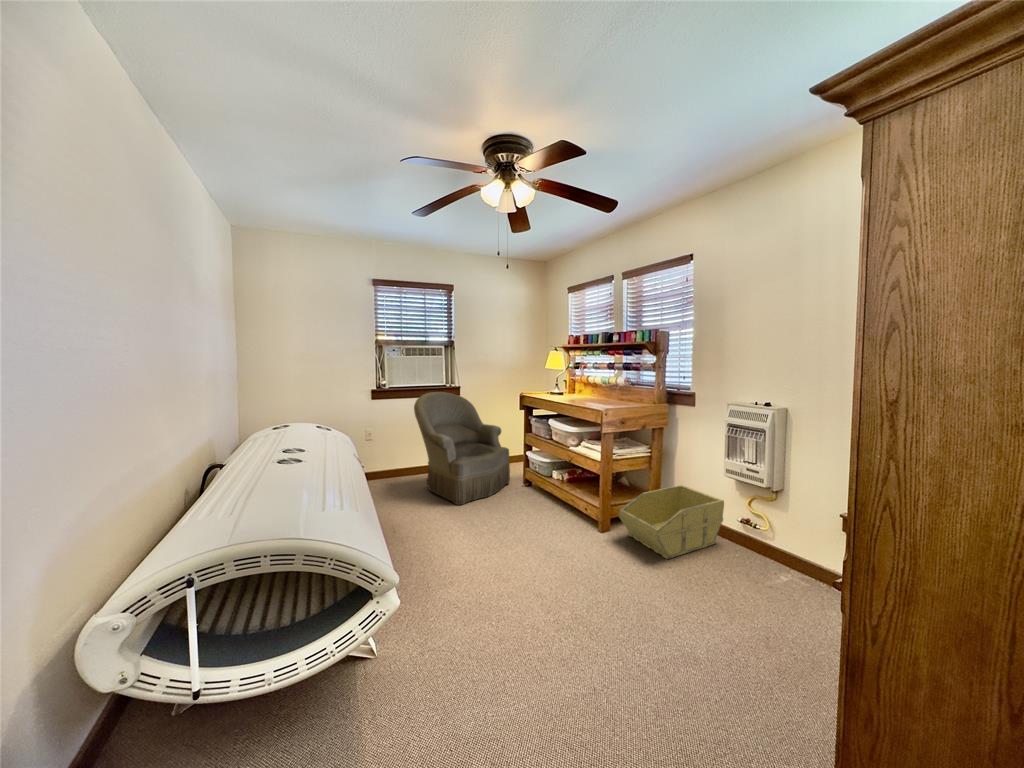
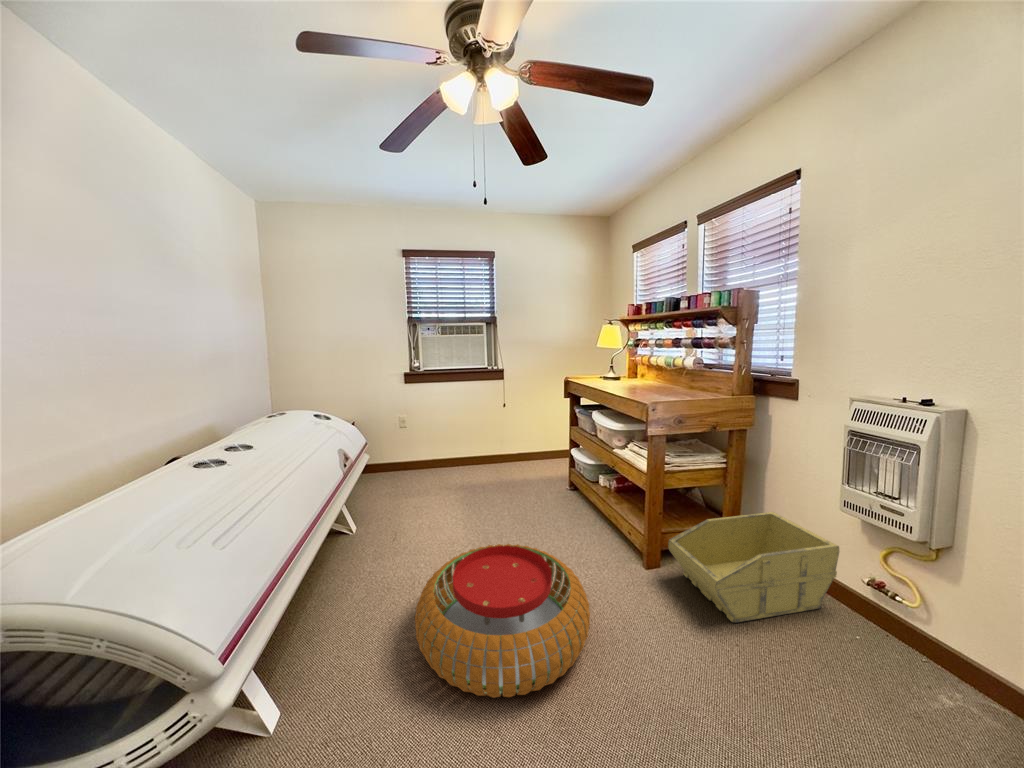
armchair: present [414,392,510,505] -> none [444,376,553,507]
pouf: none [448,523,582,626] -> present [415,544,590,698]

